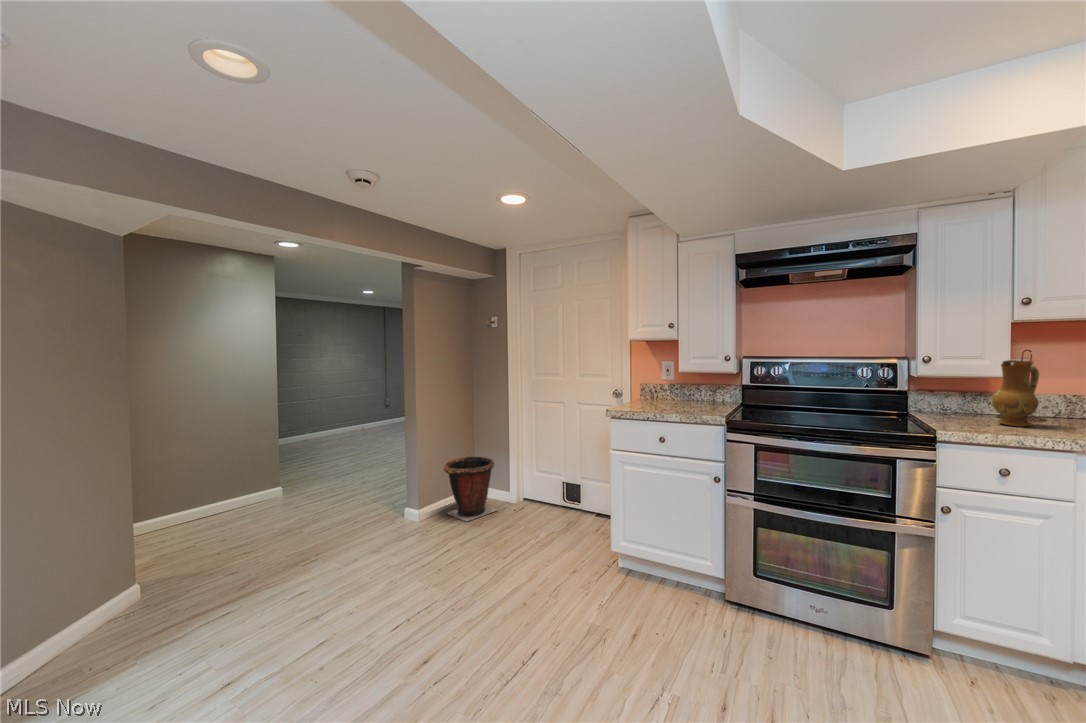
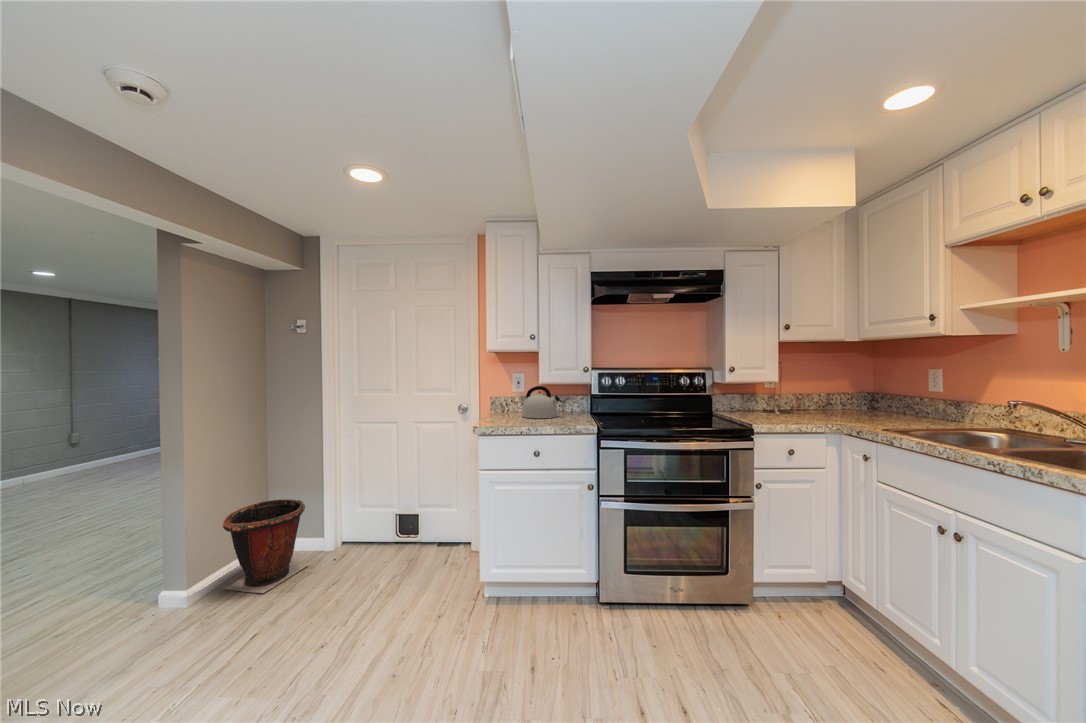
ceramic jug: present [991,360,1039,427] -> none [763,369,790,417]
kettle: none [666,375,704,408] -> present [522,386,560,418]

